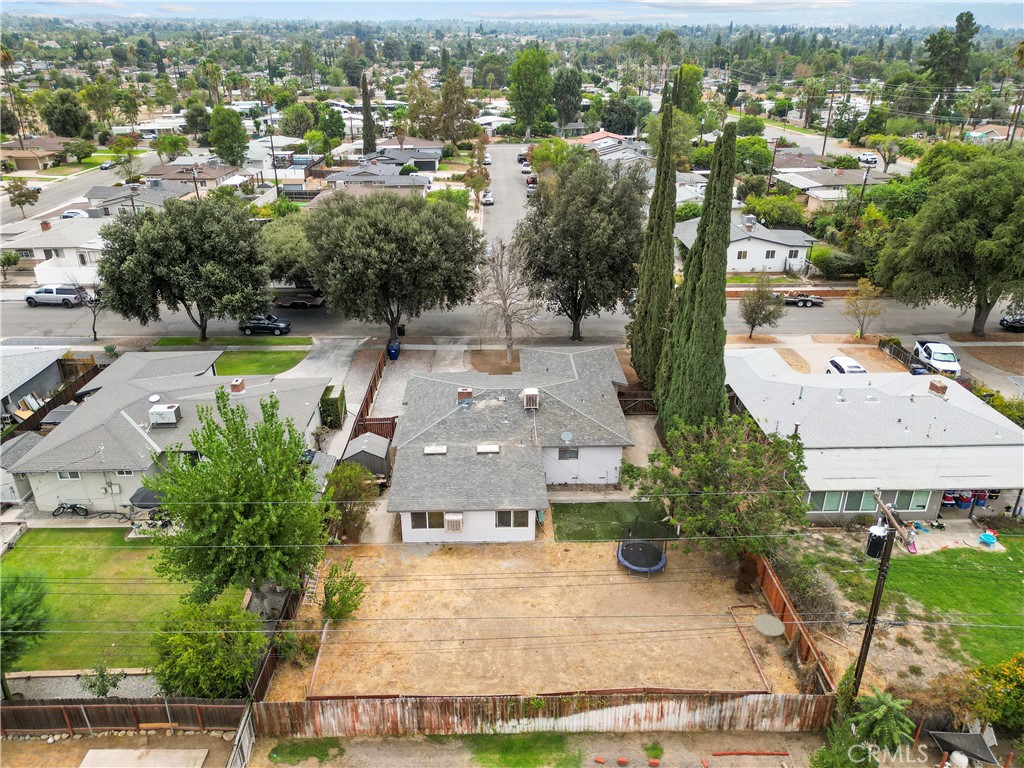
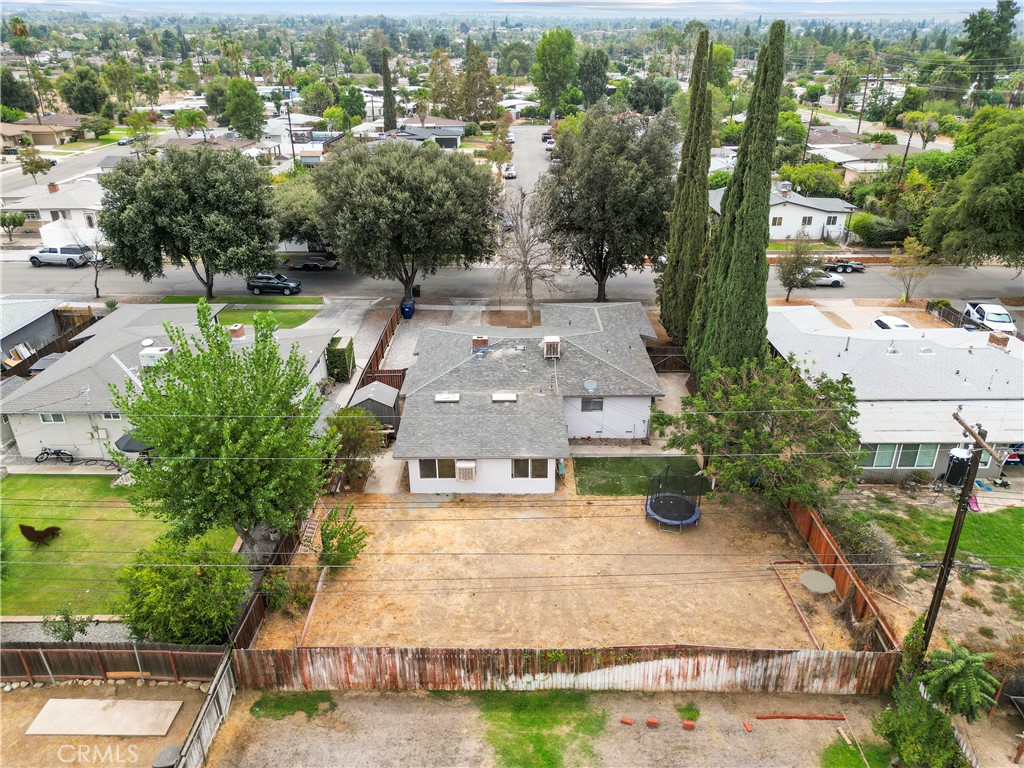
lounge chair: present [735,556,760,593] -> present [18,524,62,549]

